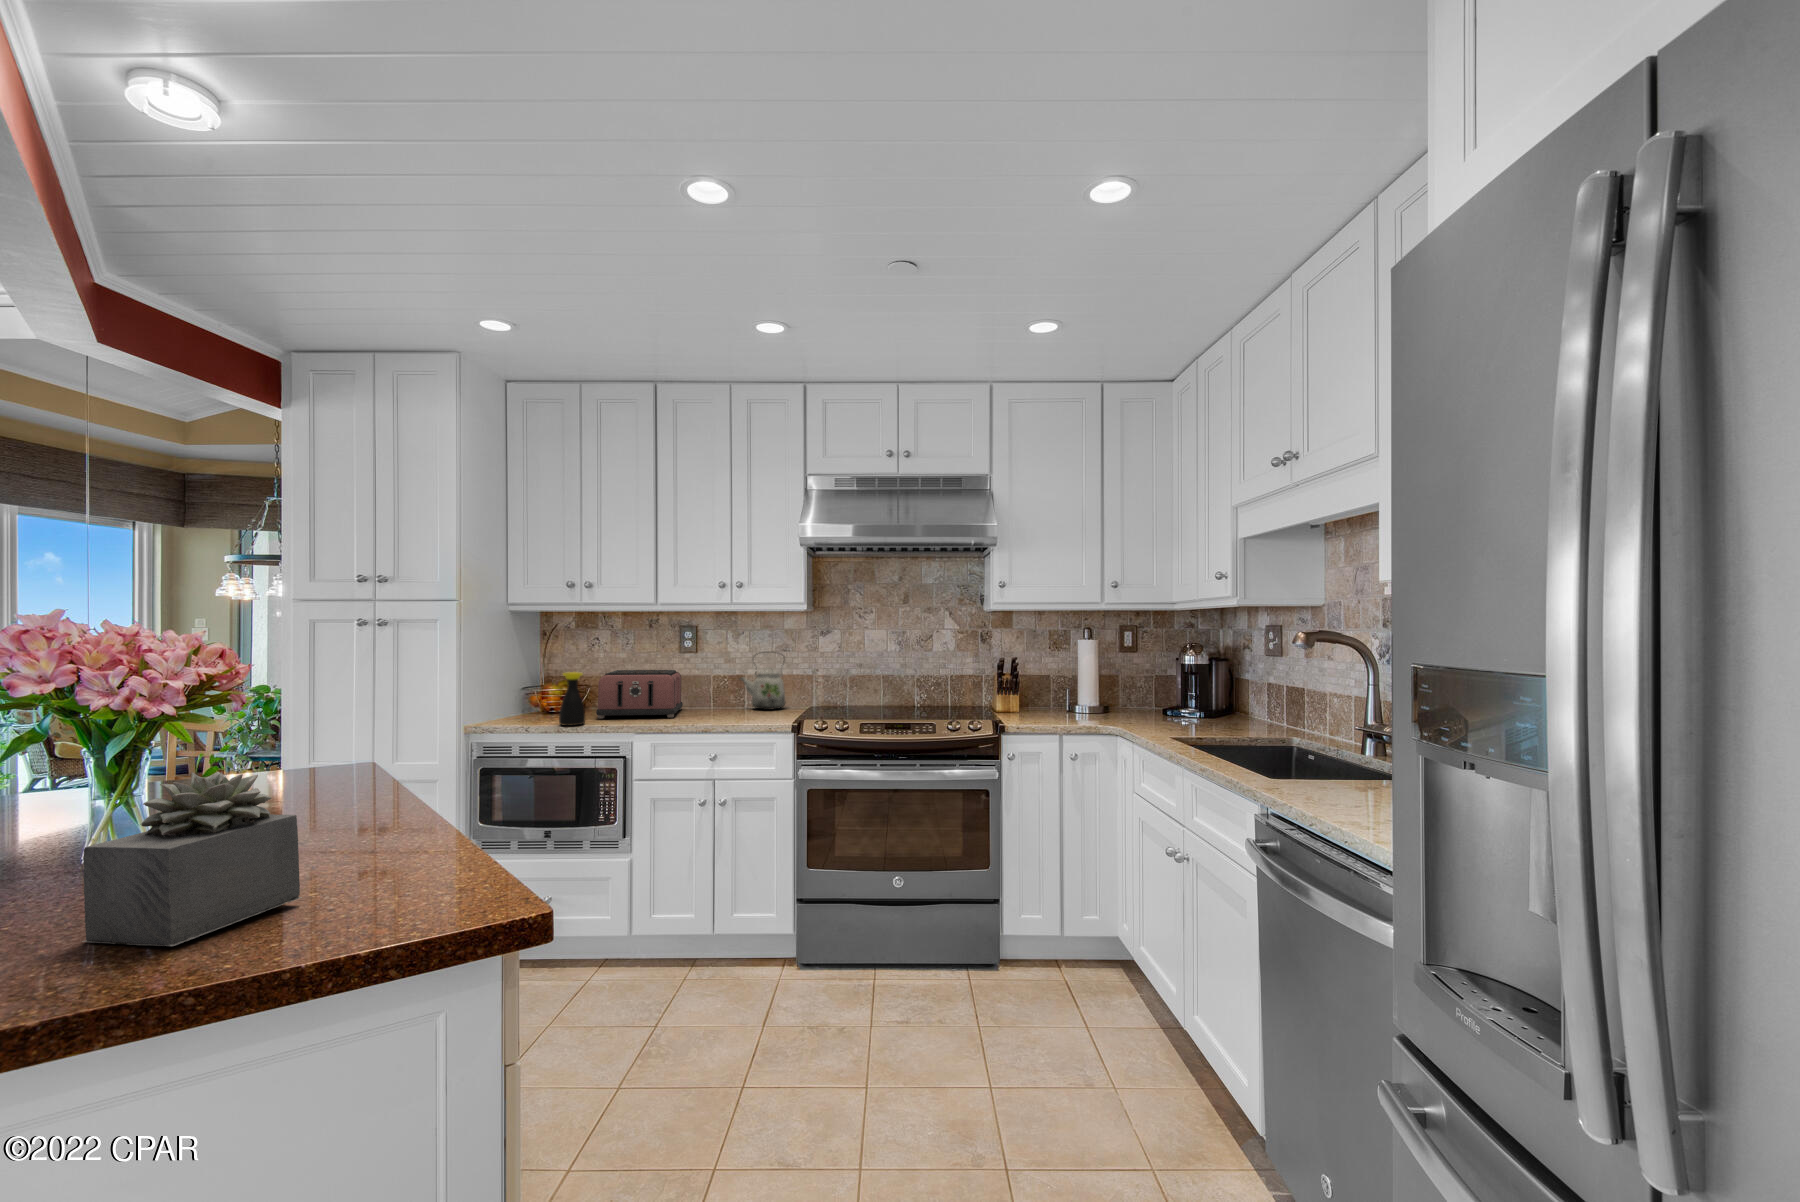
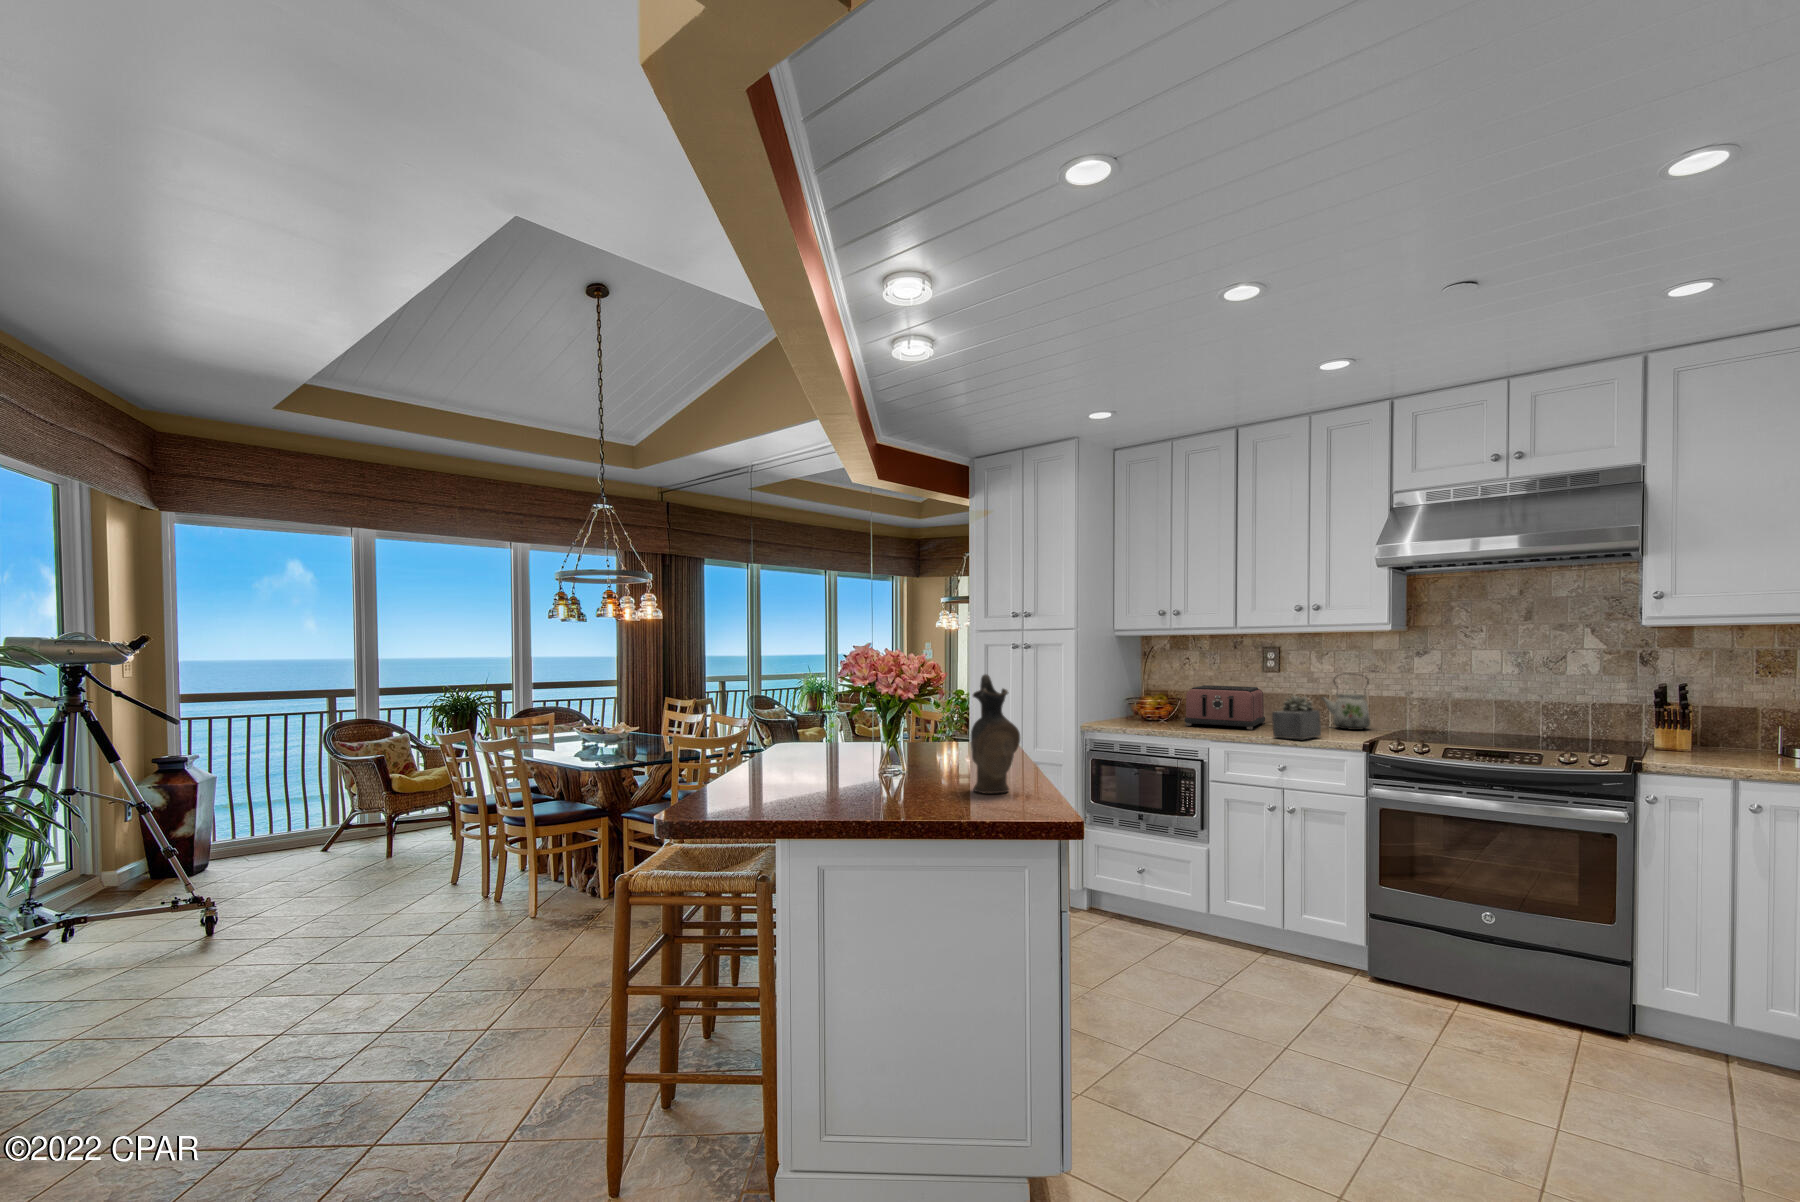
ceramic pitcher: none [301,665,399,867] -> present [970,674,1020,794]
bottle: present [559,672,585,726] -> none [1153,686,1174,729]
succulent plant: present [82,772,302,946] -> present [1272,696,1321,739]

